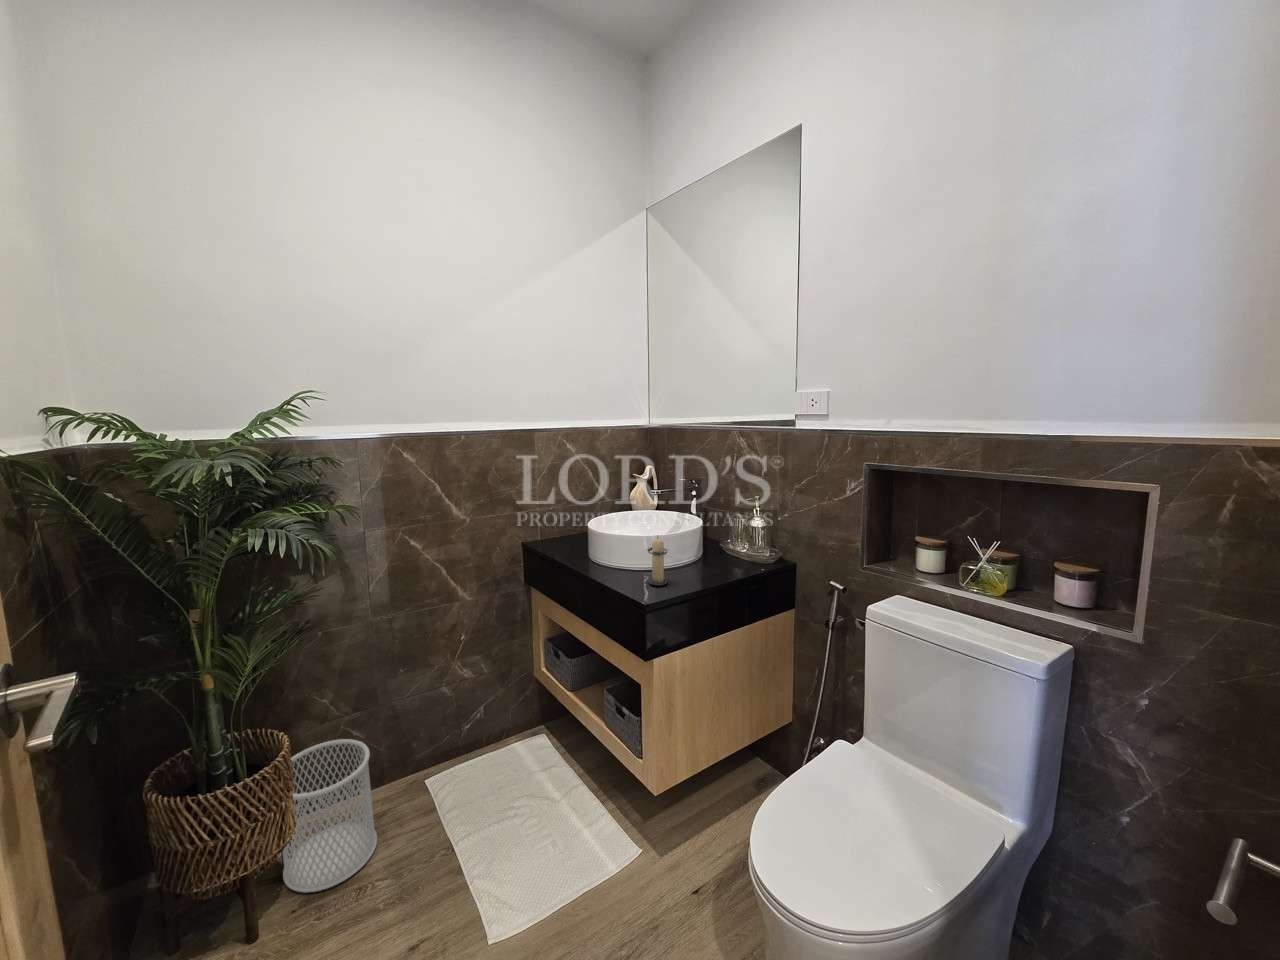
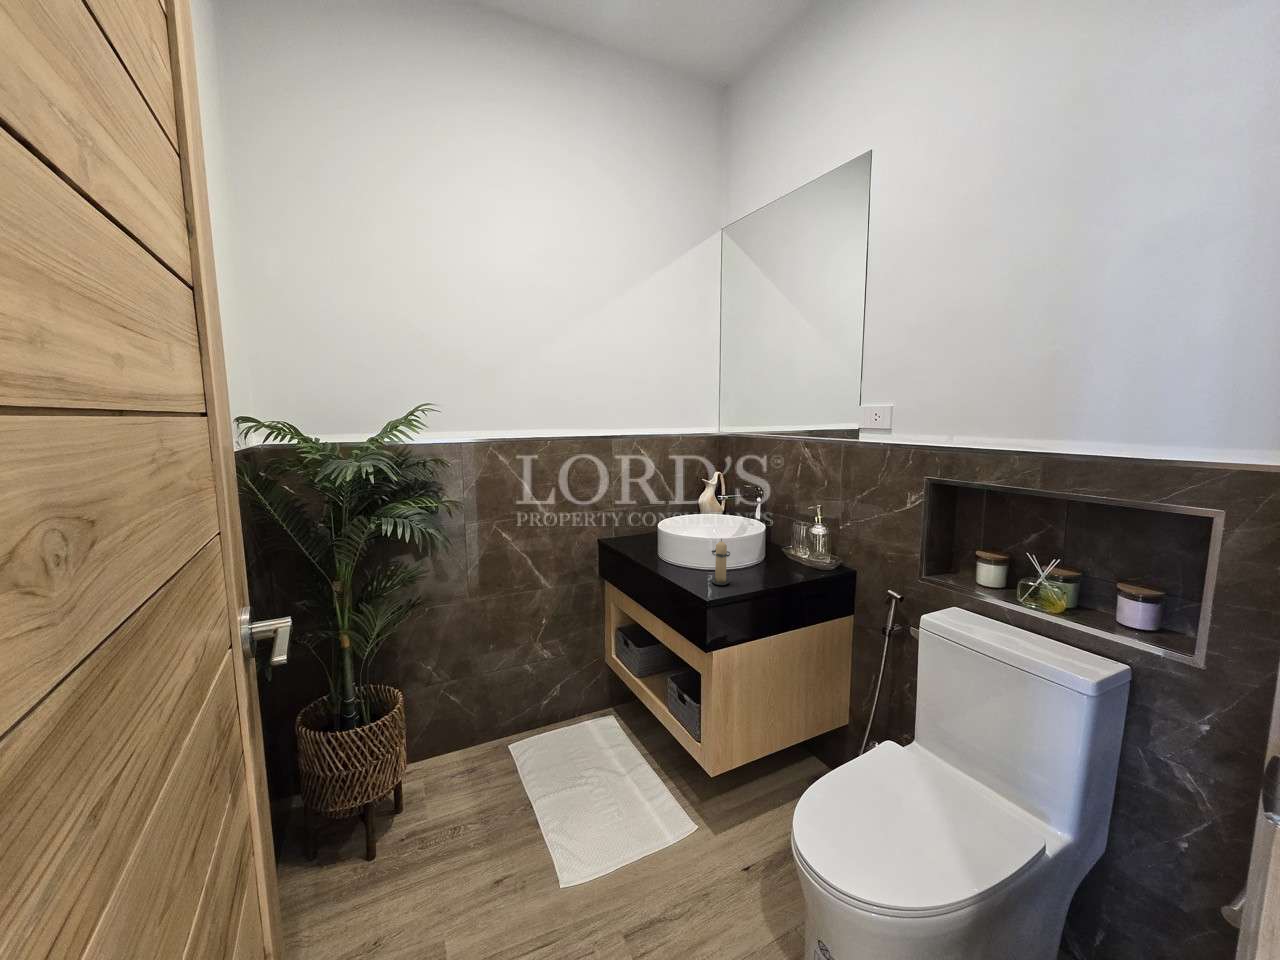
wastebasket: present [283,739,377,892] -> none [388,702,468,827]

